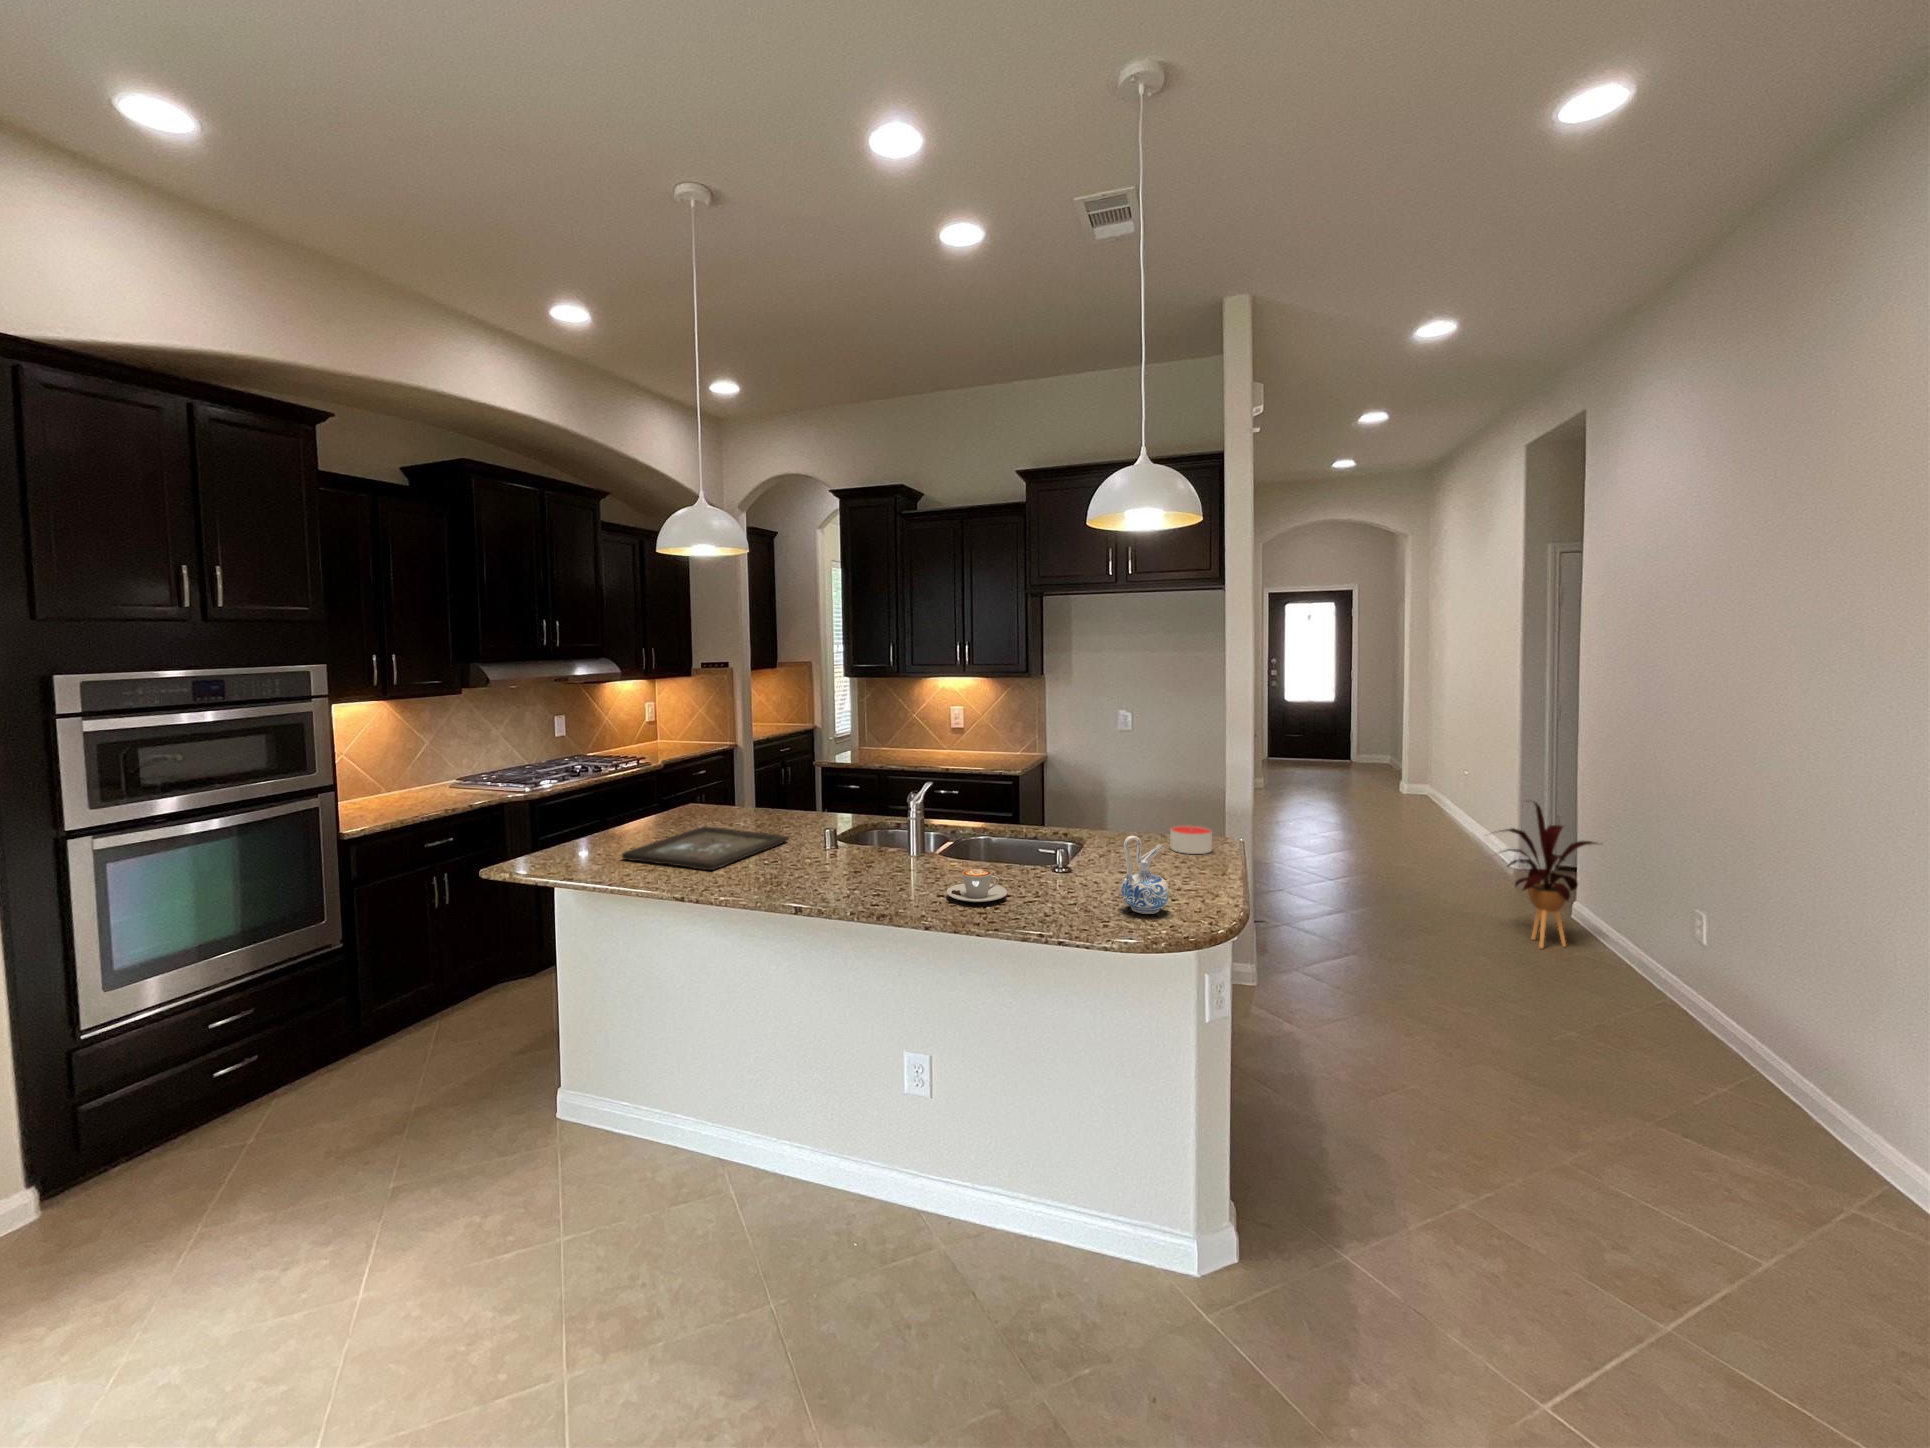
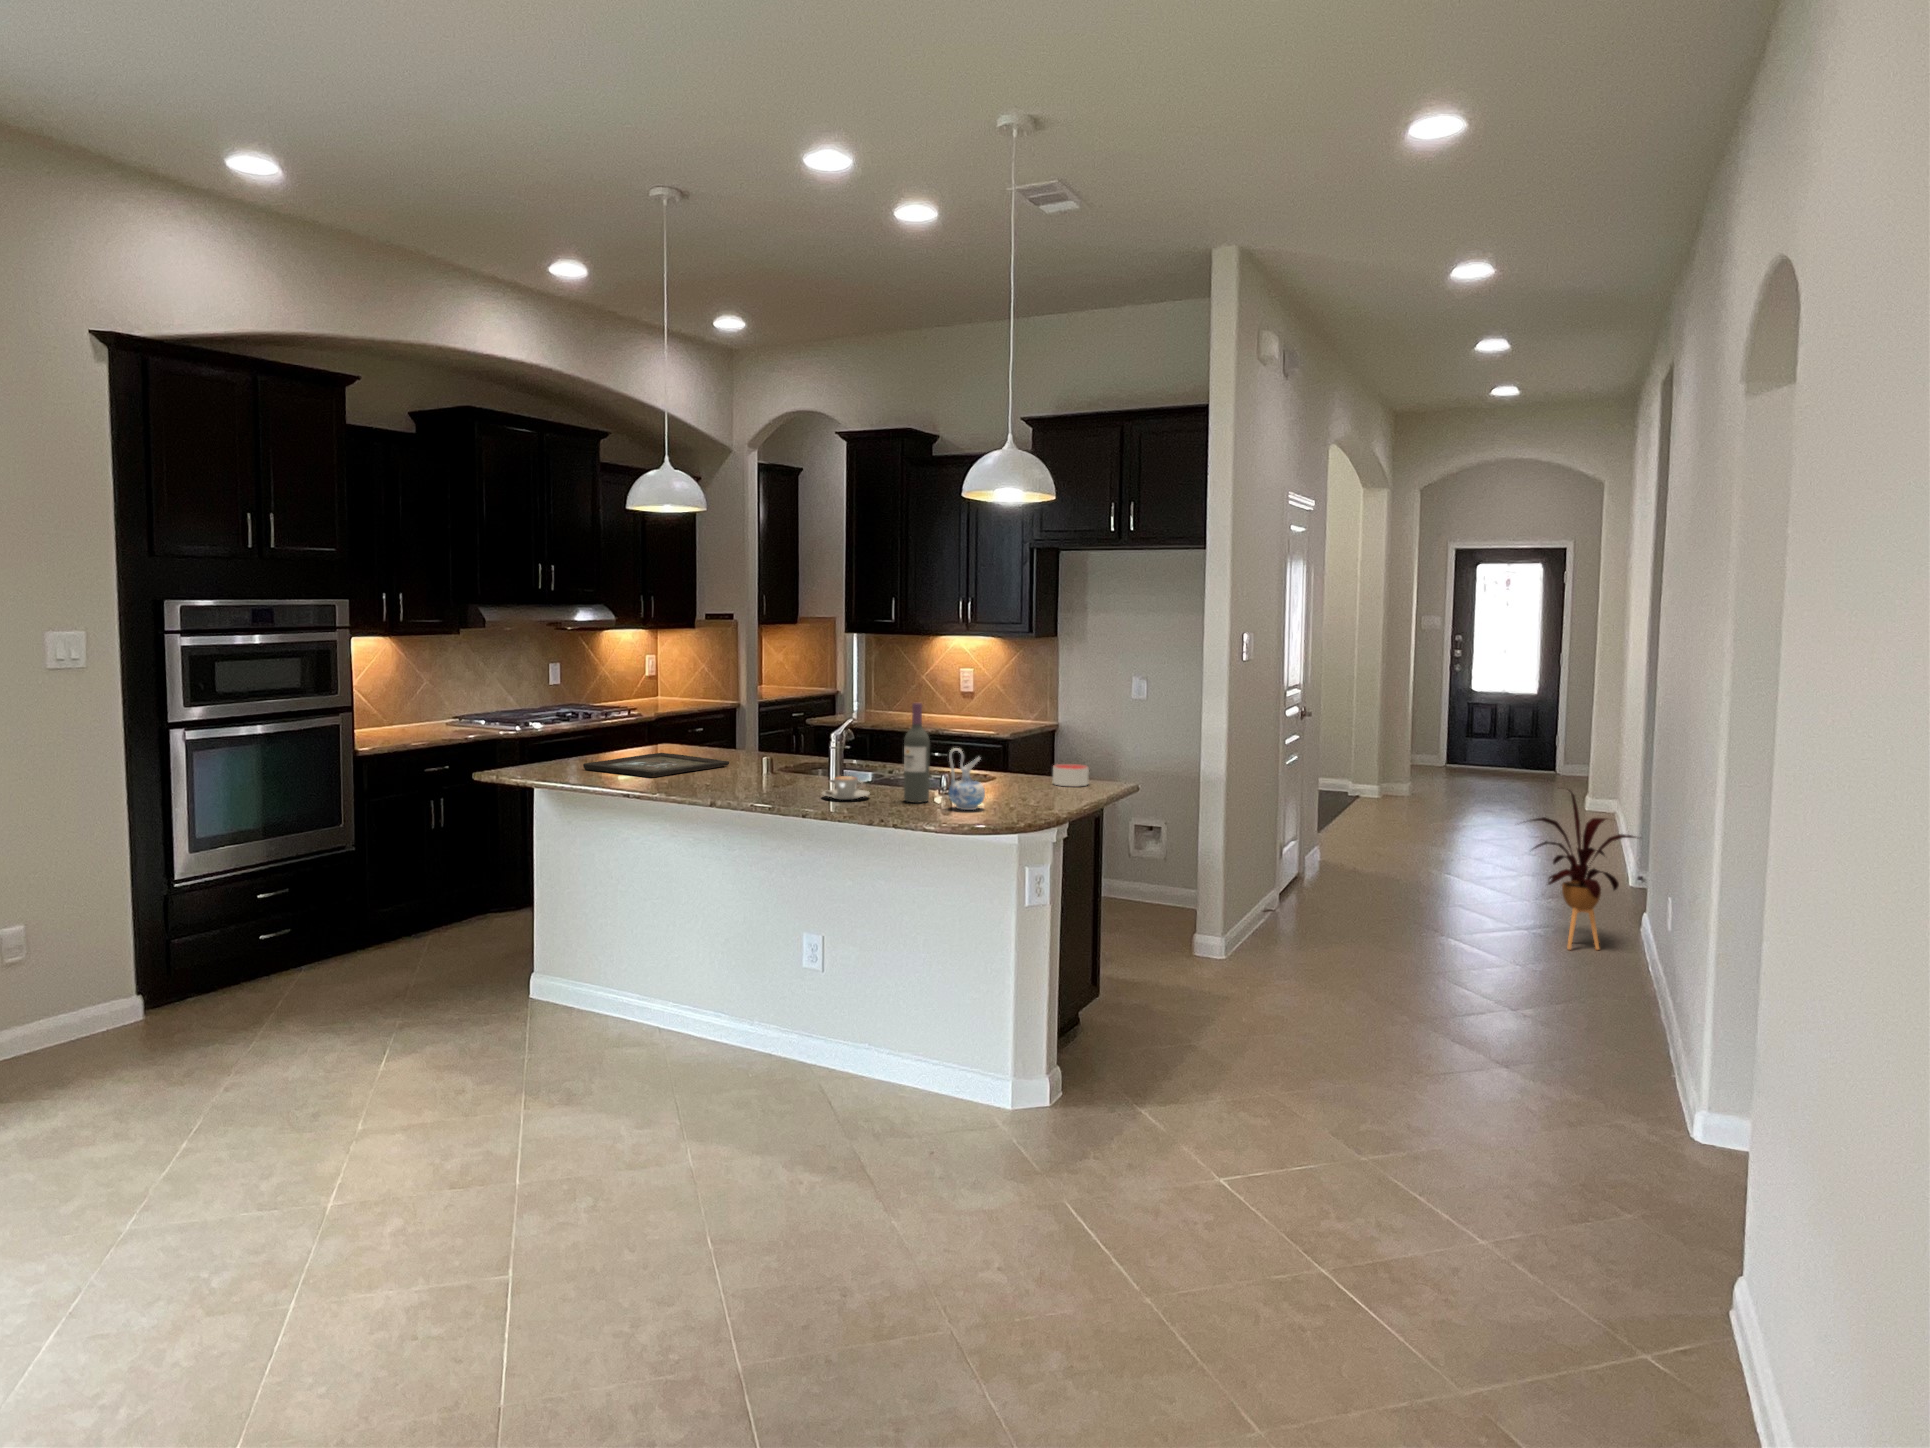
wine bottle: none [1051,777,1083,902] -> present [904,703,930,803]

